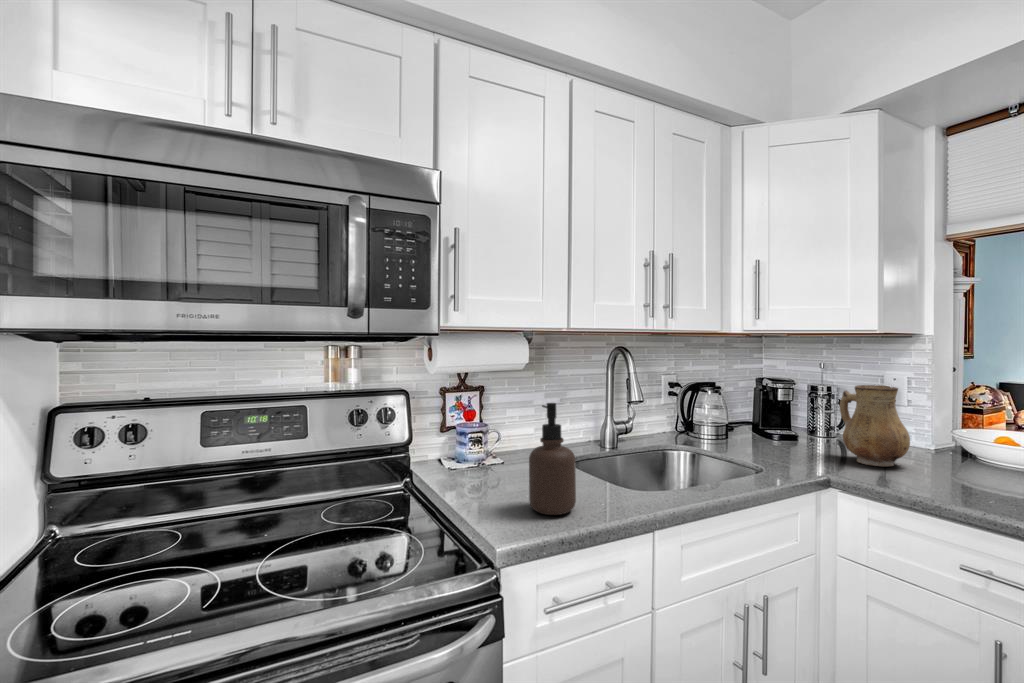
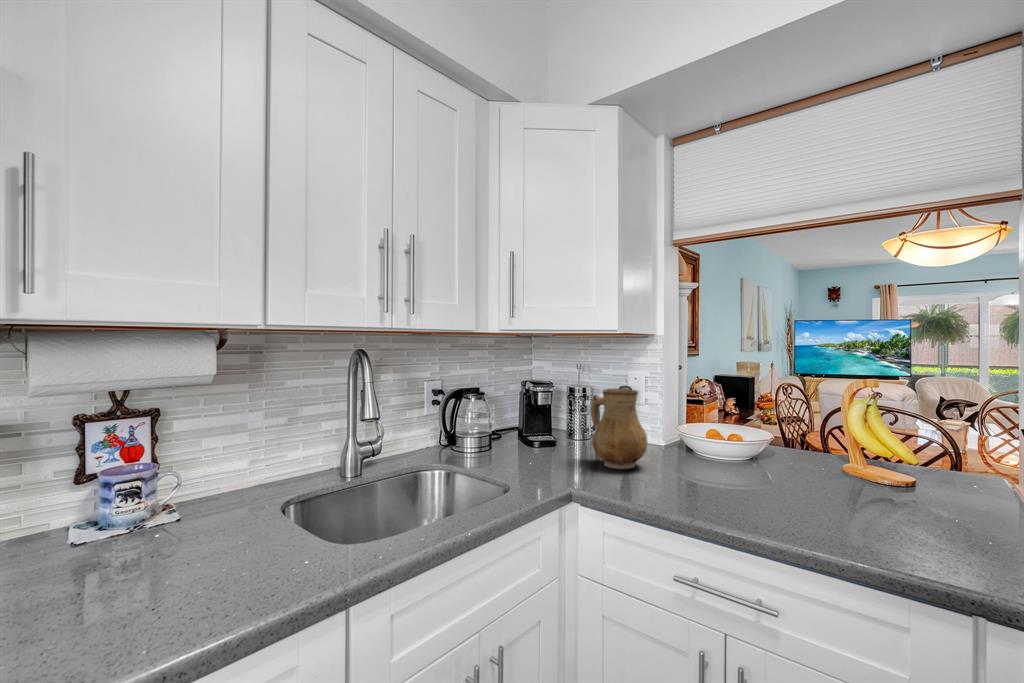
soap dispenser: present [529,403,576,515] -> none [165,441,247,615]

